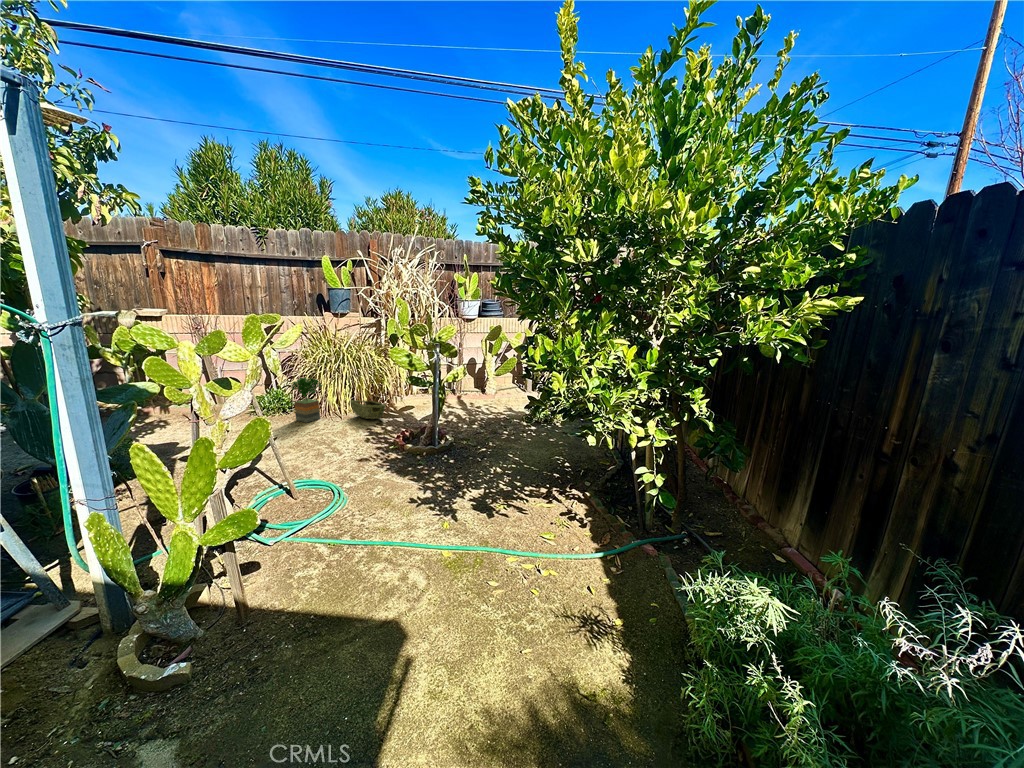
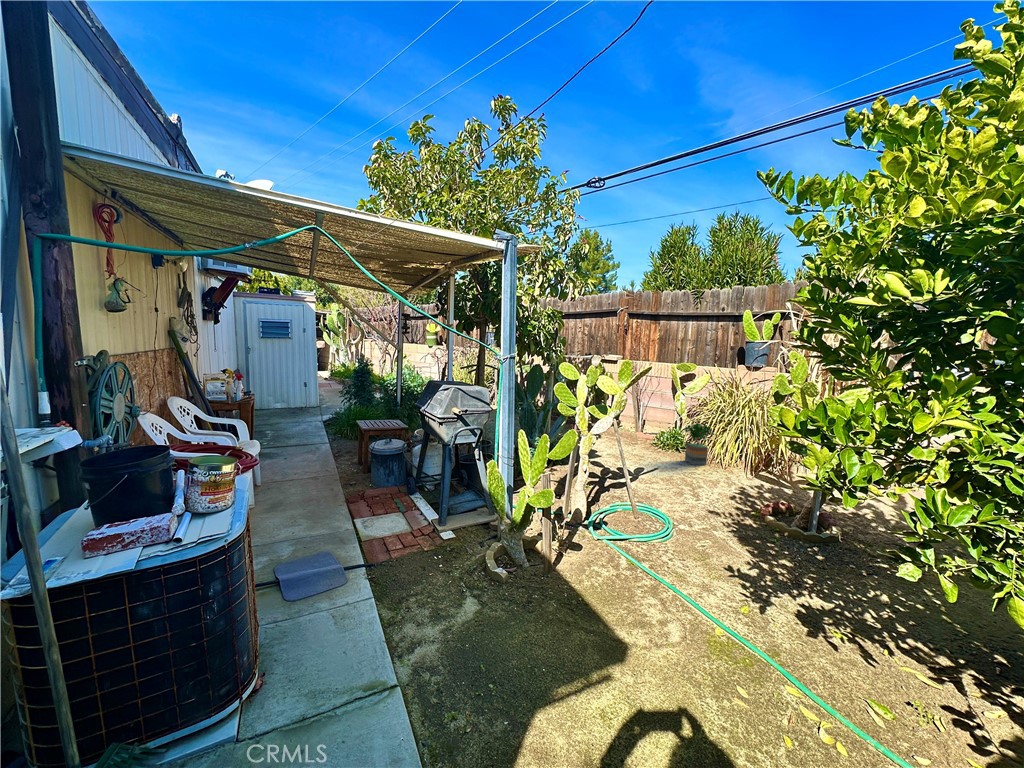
woven basket: present [351,400,386,419] -> none [739,456,776,483]

